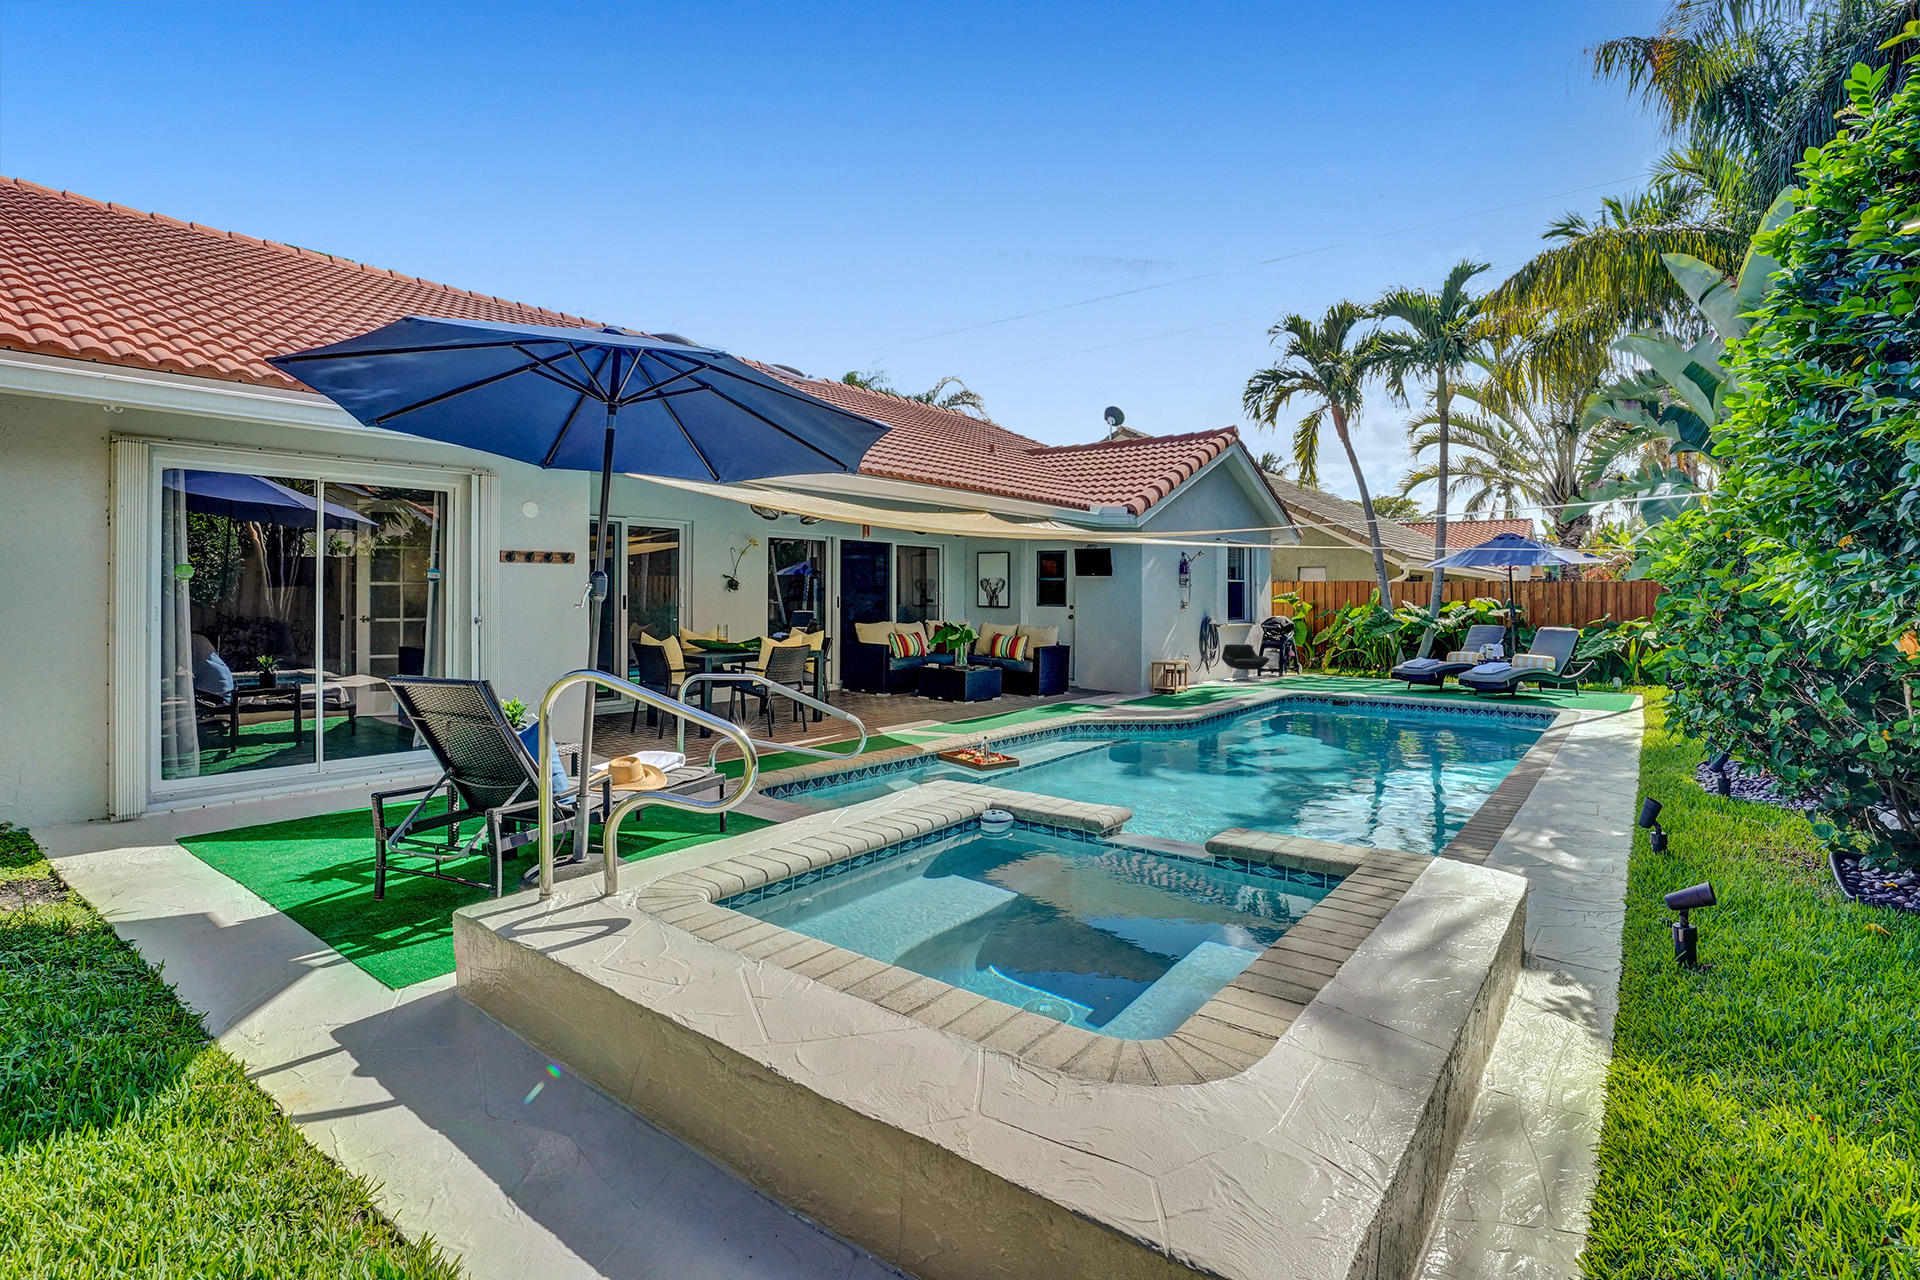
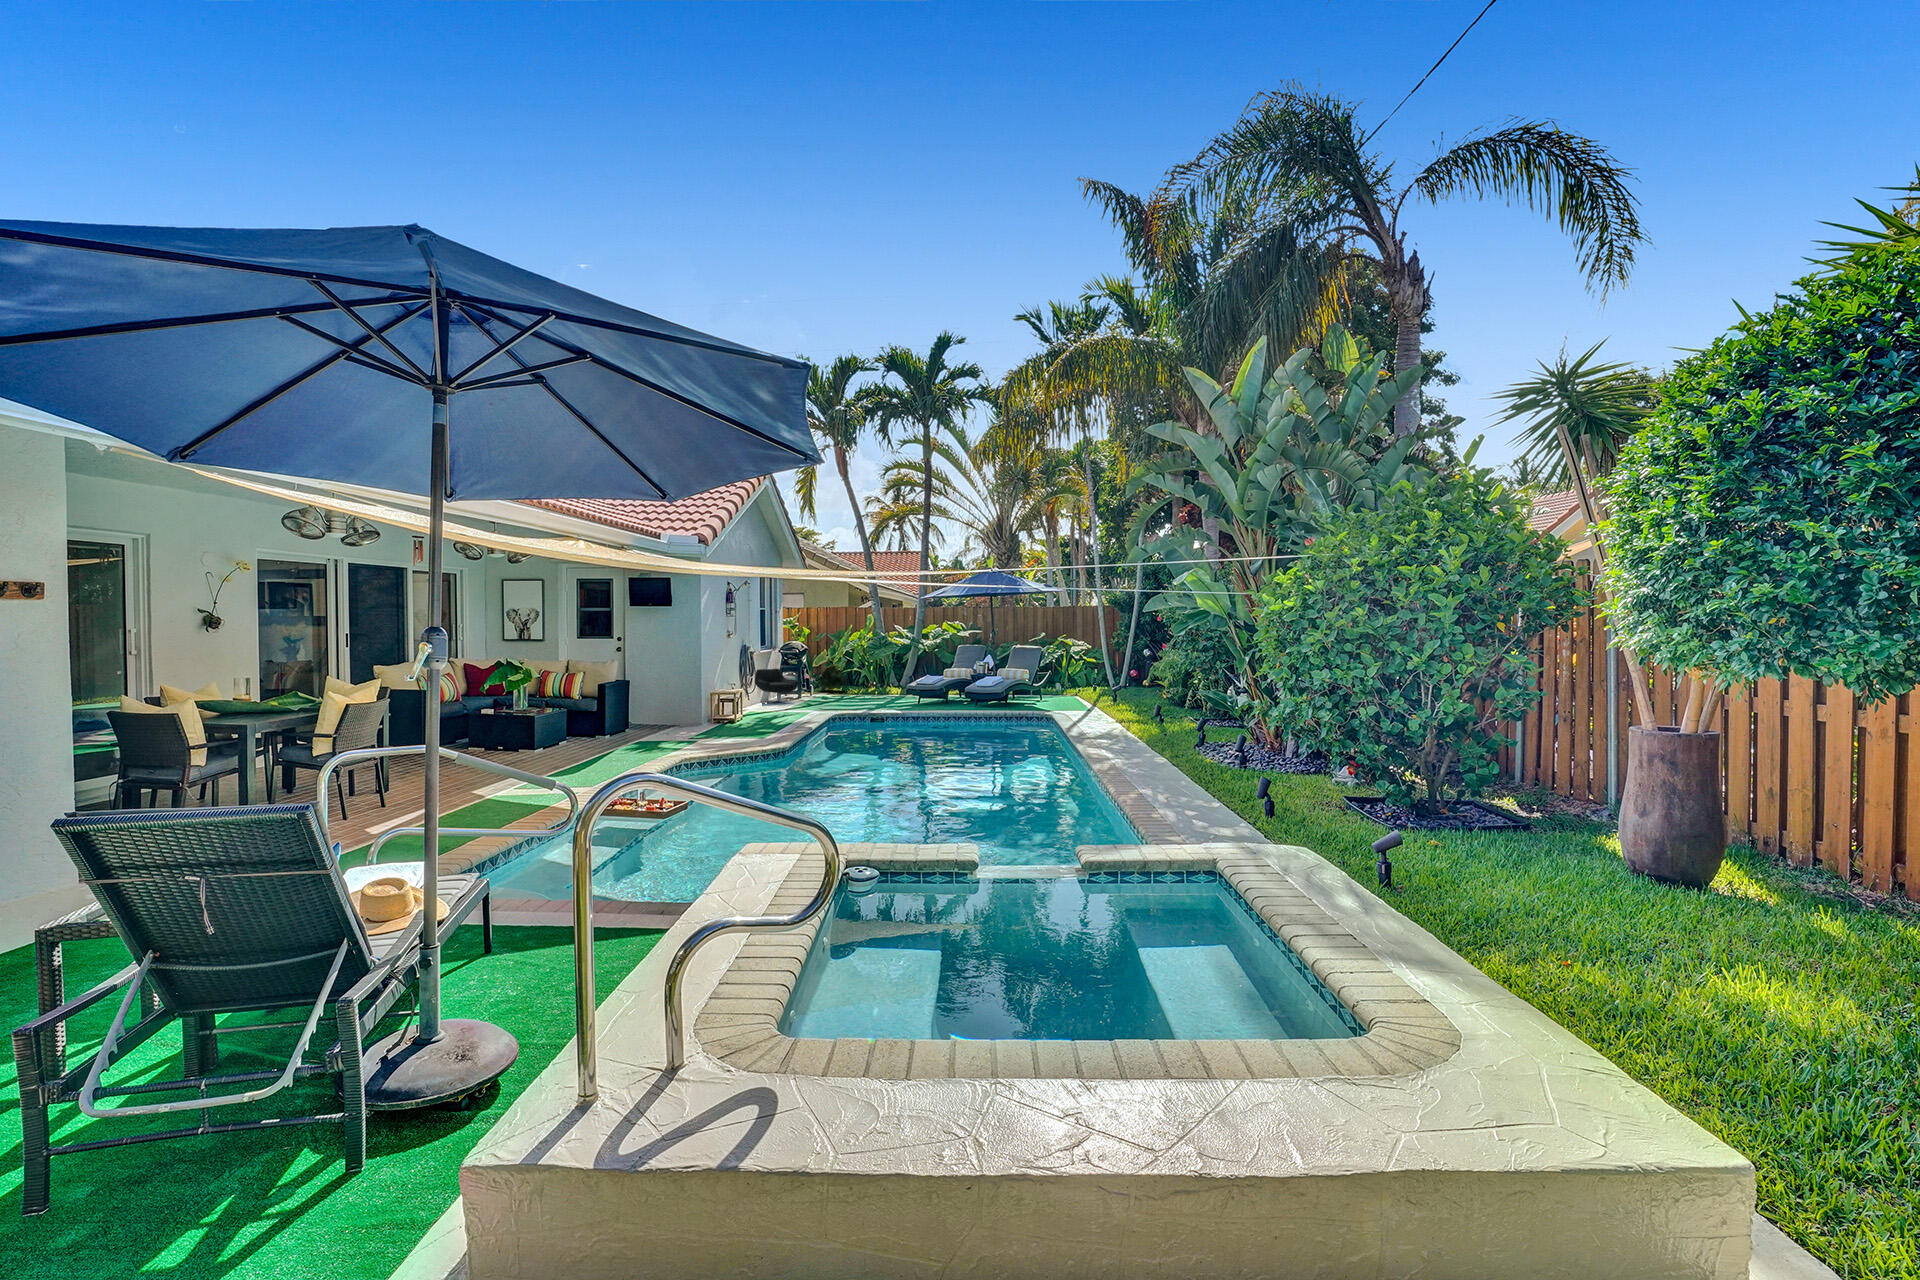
potted plant: none [1306,645,1344,673] -> present [817,666,848,691]

